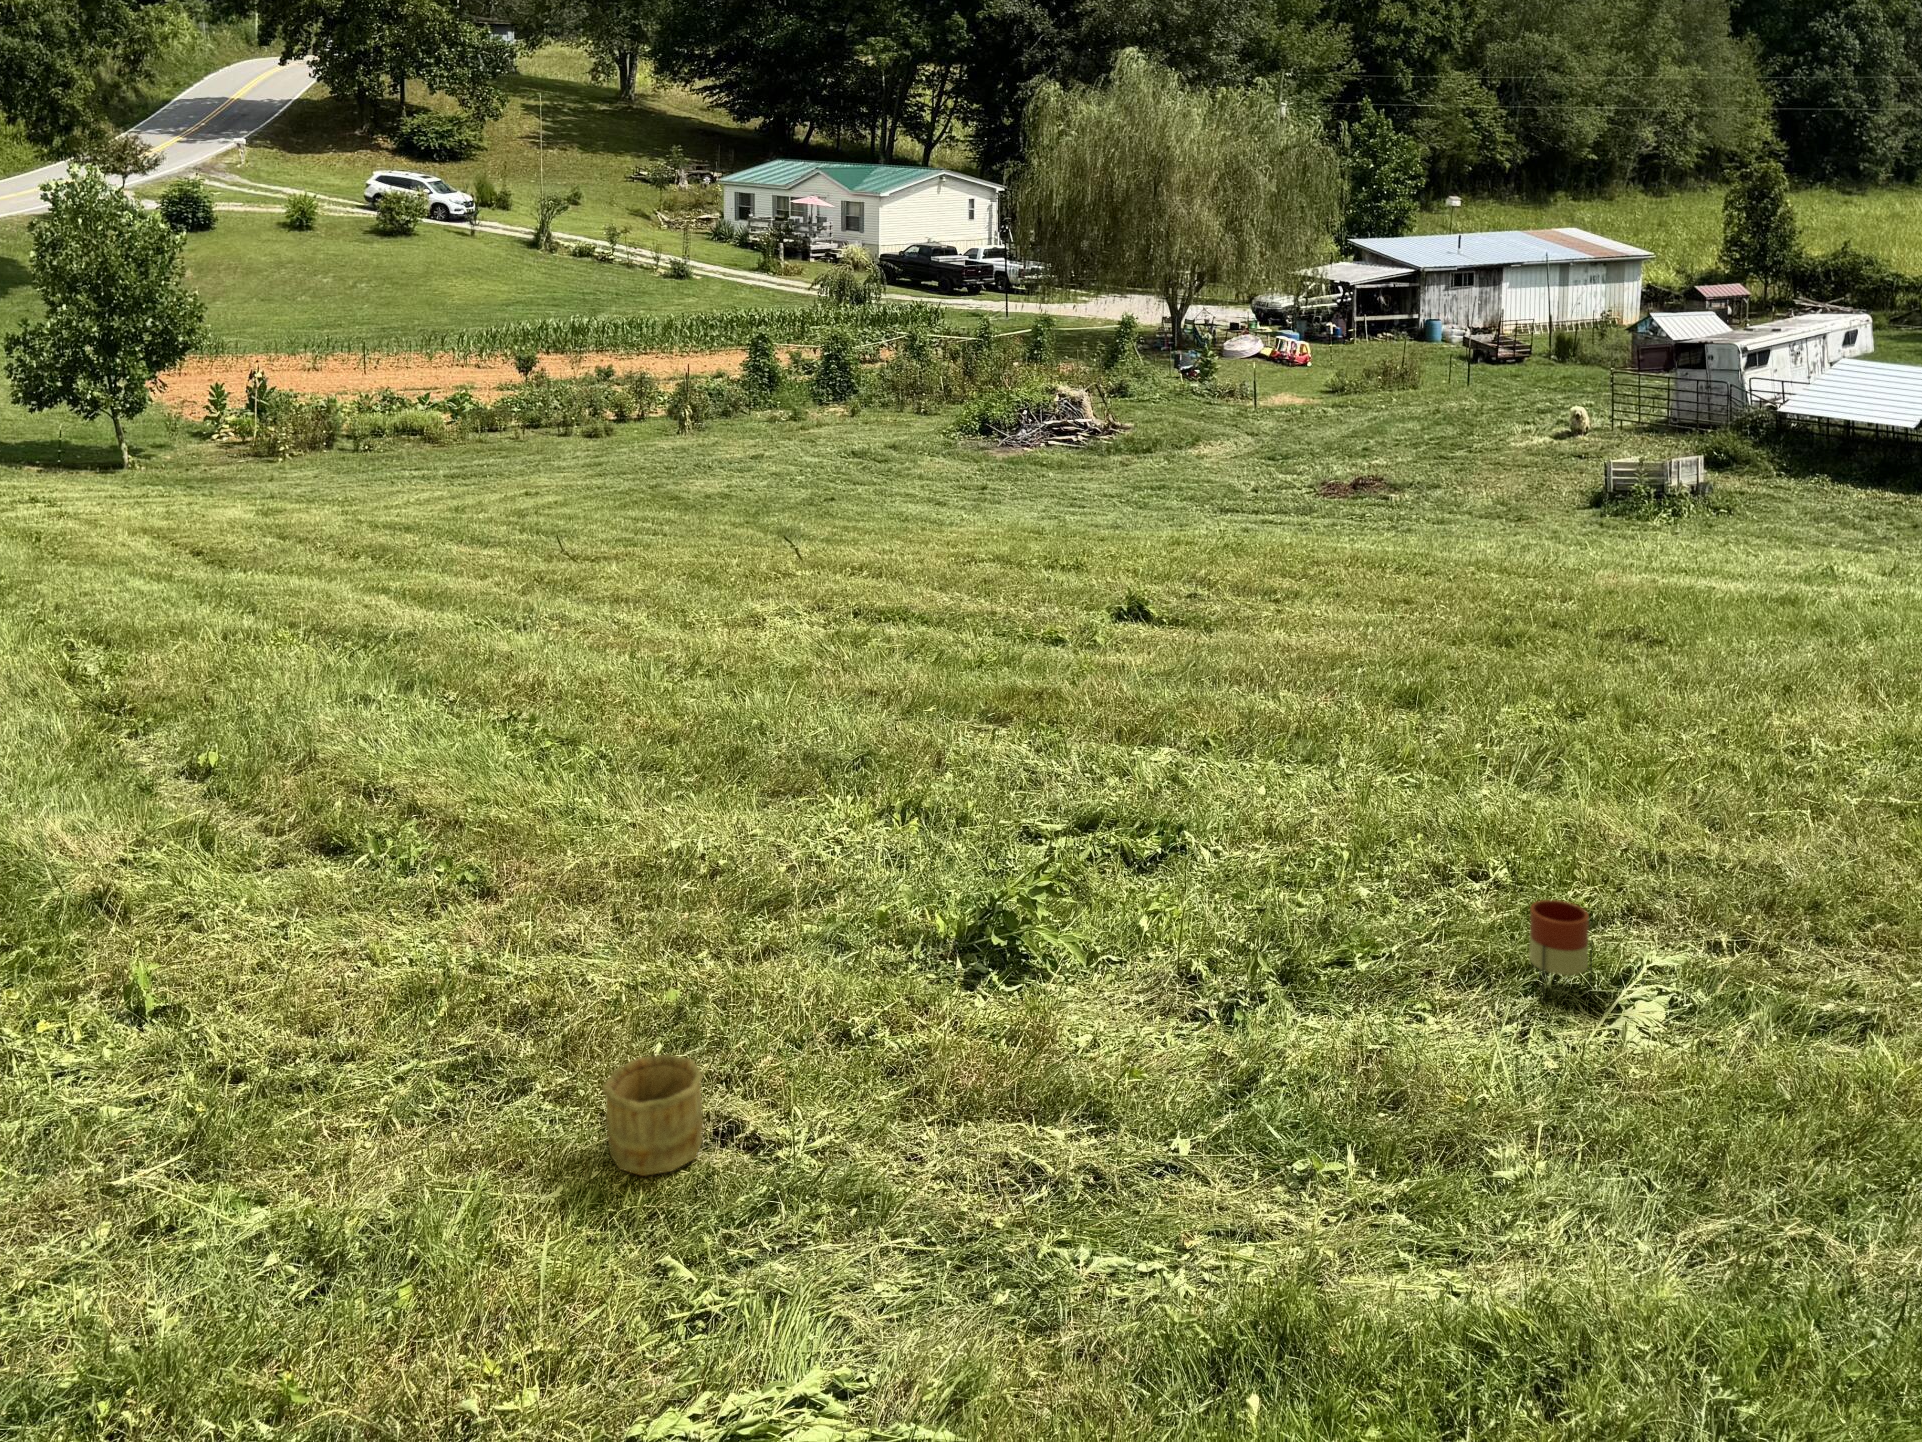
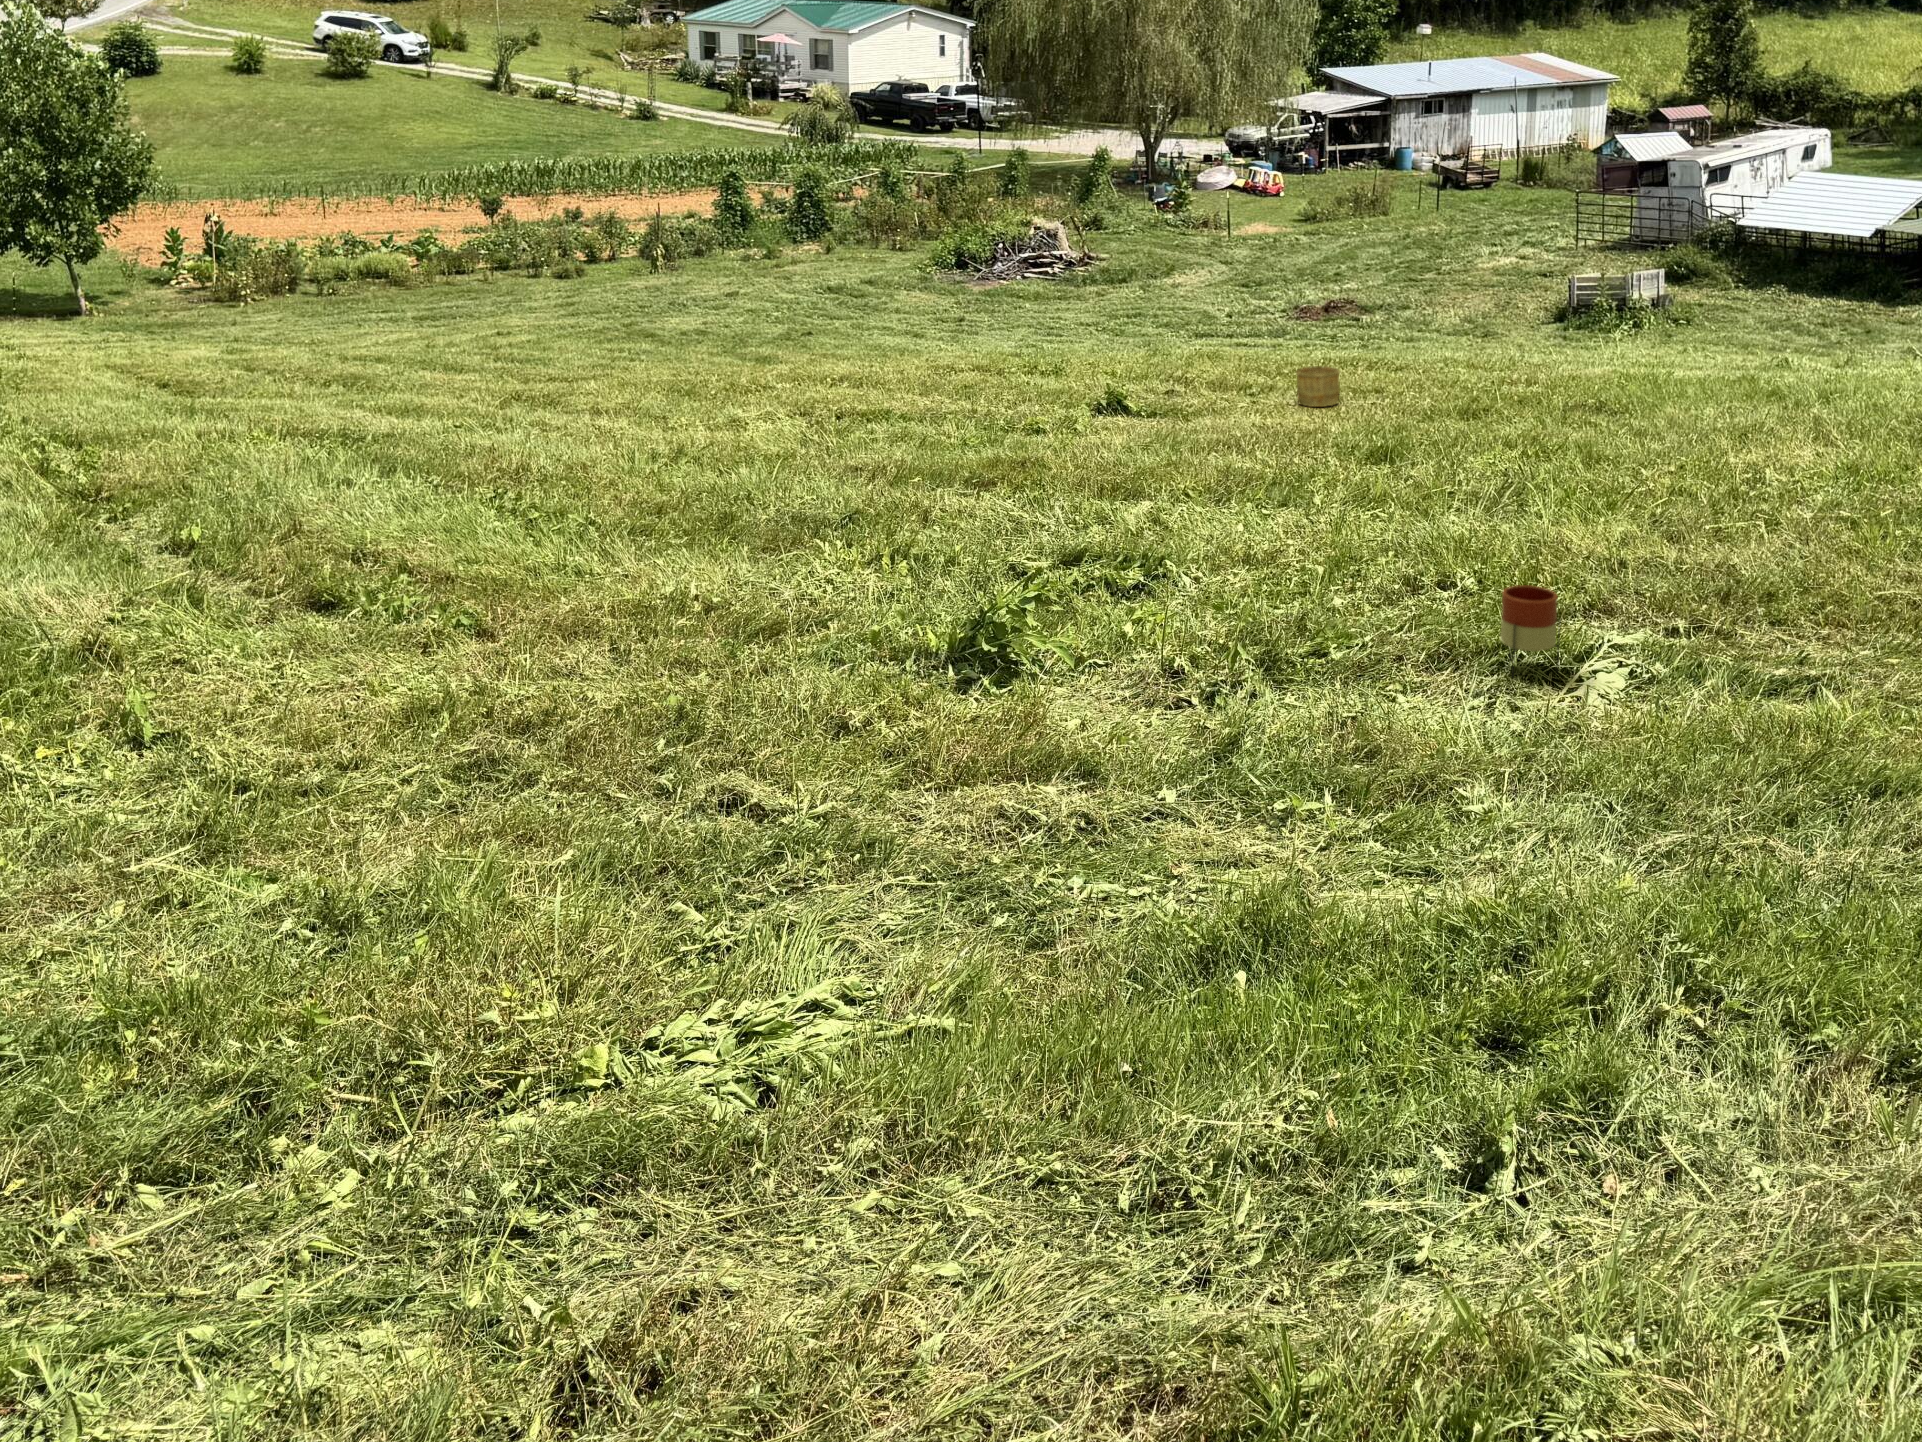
wooden bucket: present [602,1054,703,1176] -> present [1296,366,1340,407]

